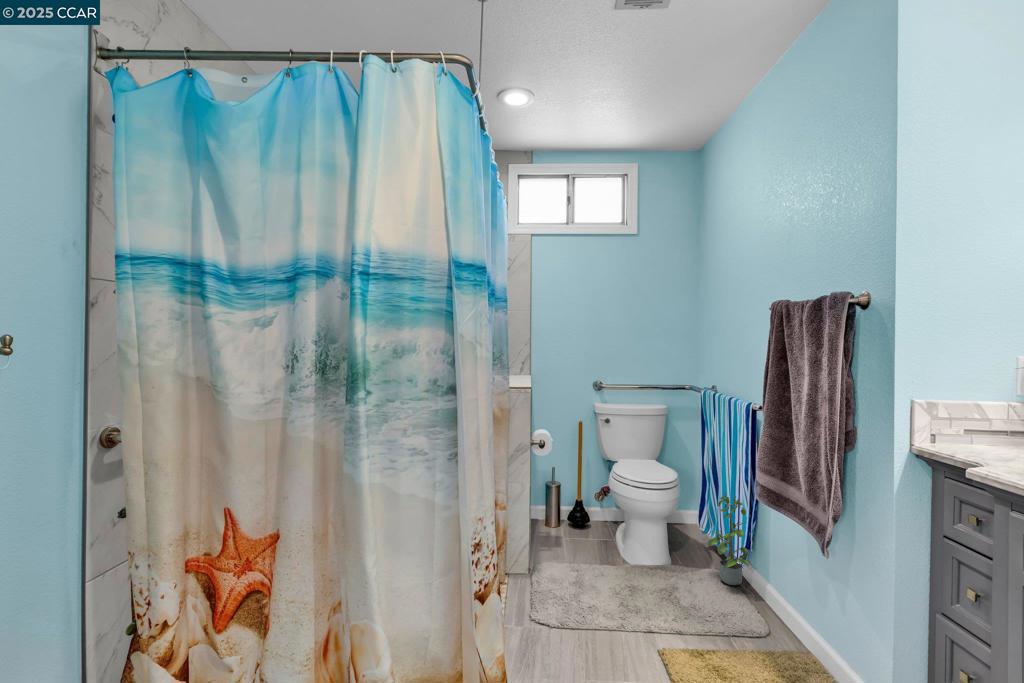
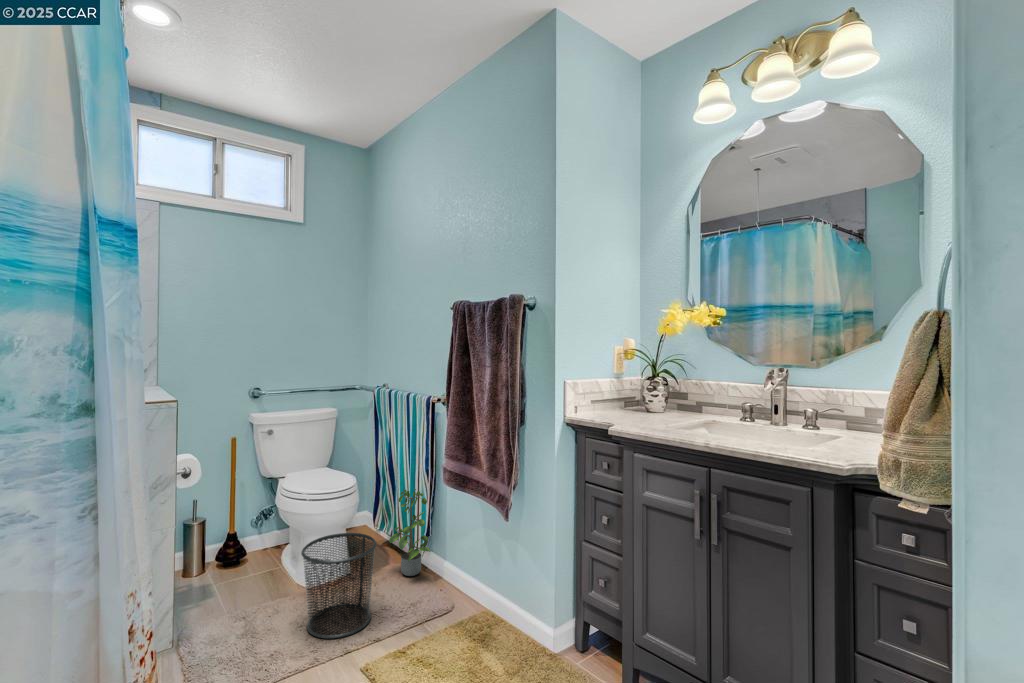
waste bin: none [616,521,684,618] -> present [301,533,377,639]

